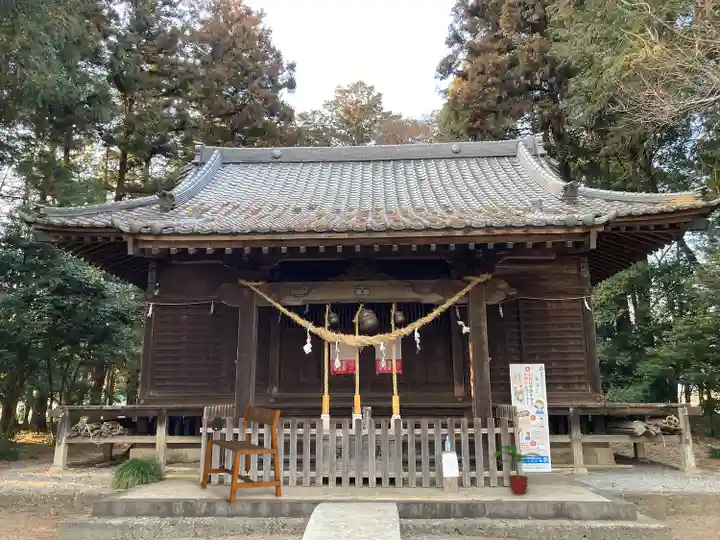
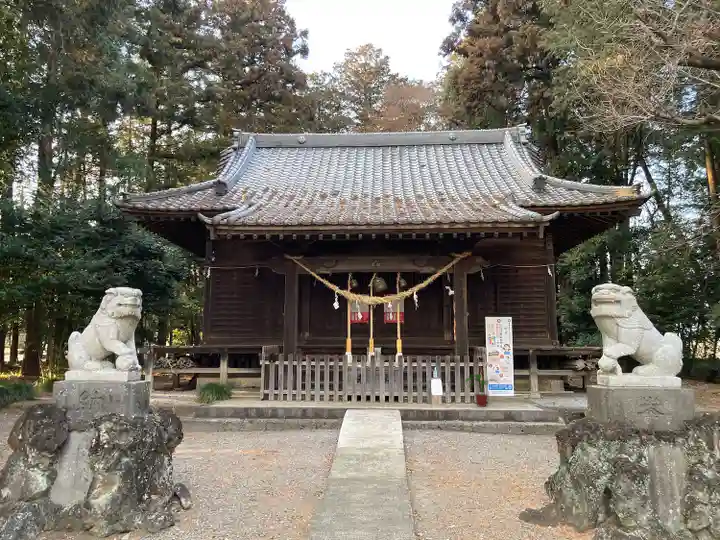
bench: present [202,405,281,503] -> none [265,346,322,410]

